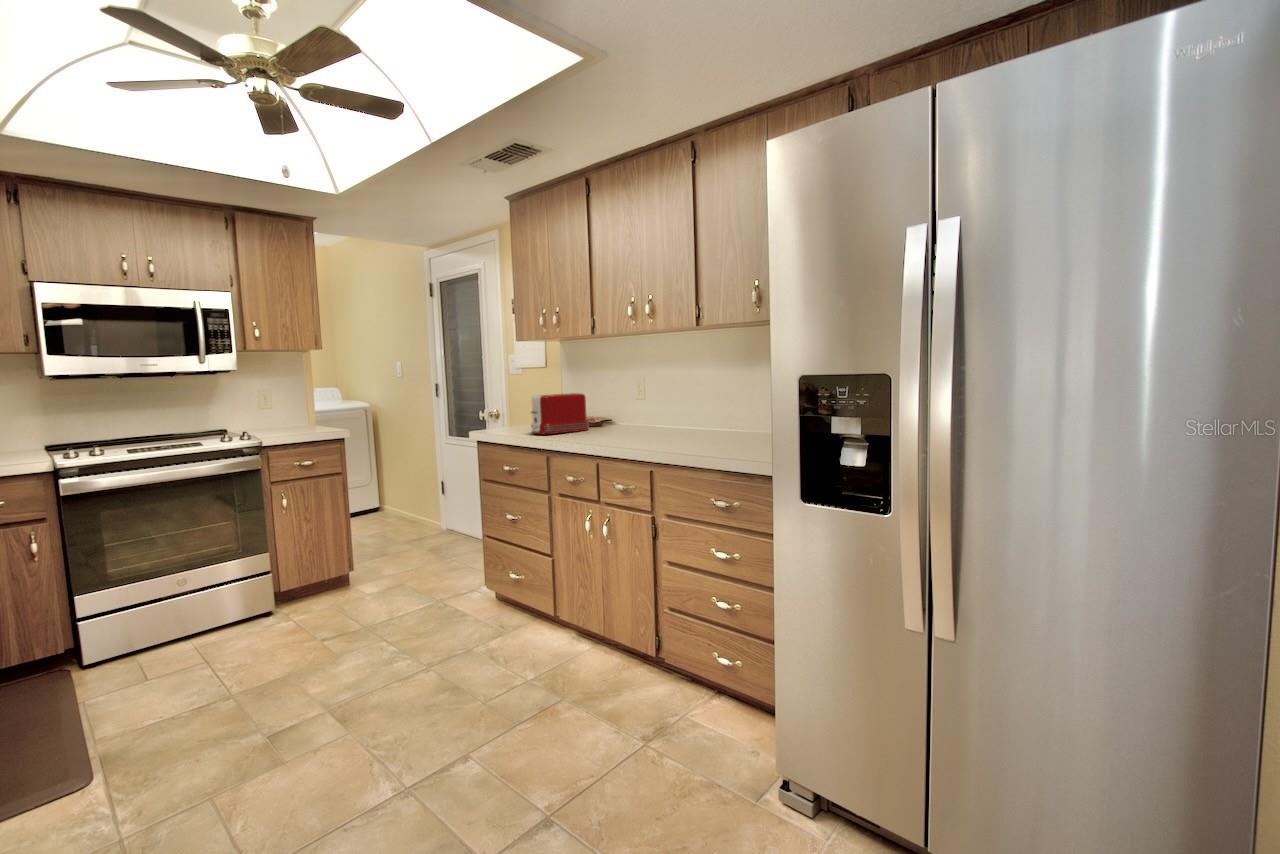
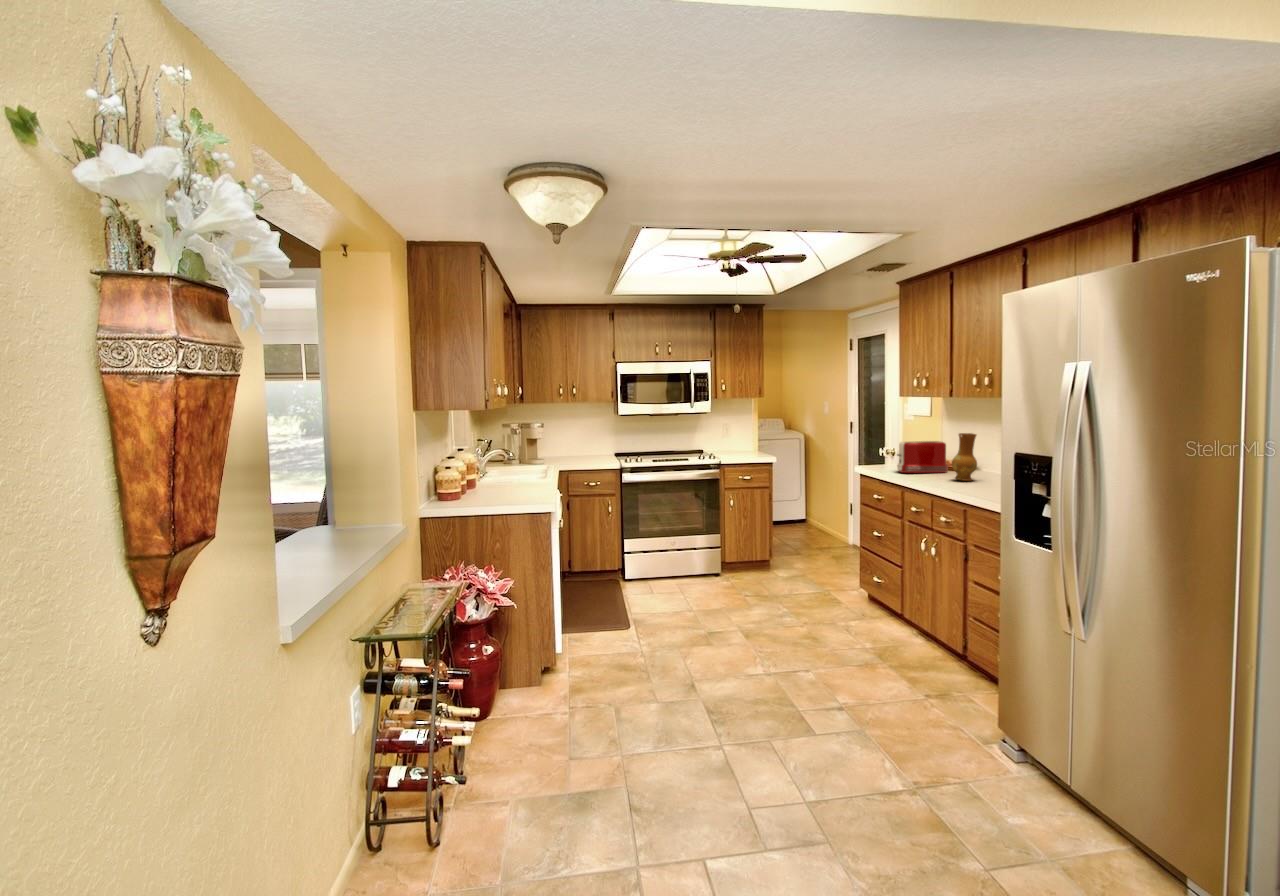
ceramic jug: none [607,378,635,437] -> present [952,433,977,481]

